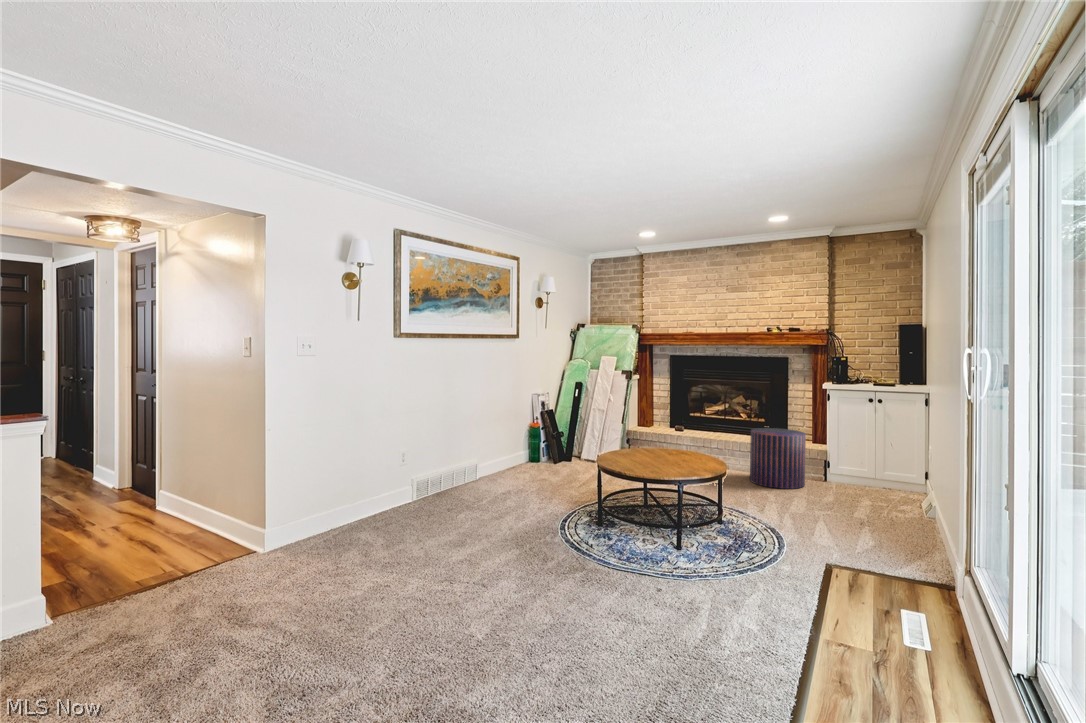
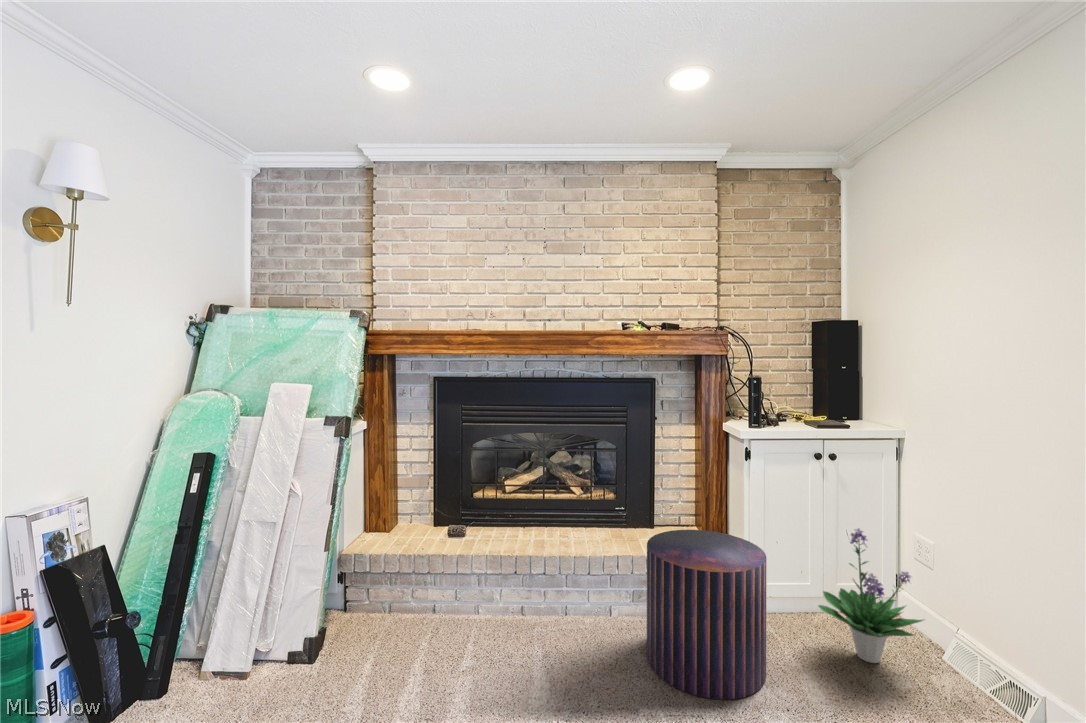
potted plant: none [840,432,891,494] -> present [818,528,923,663]

